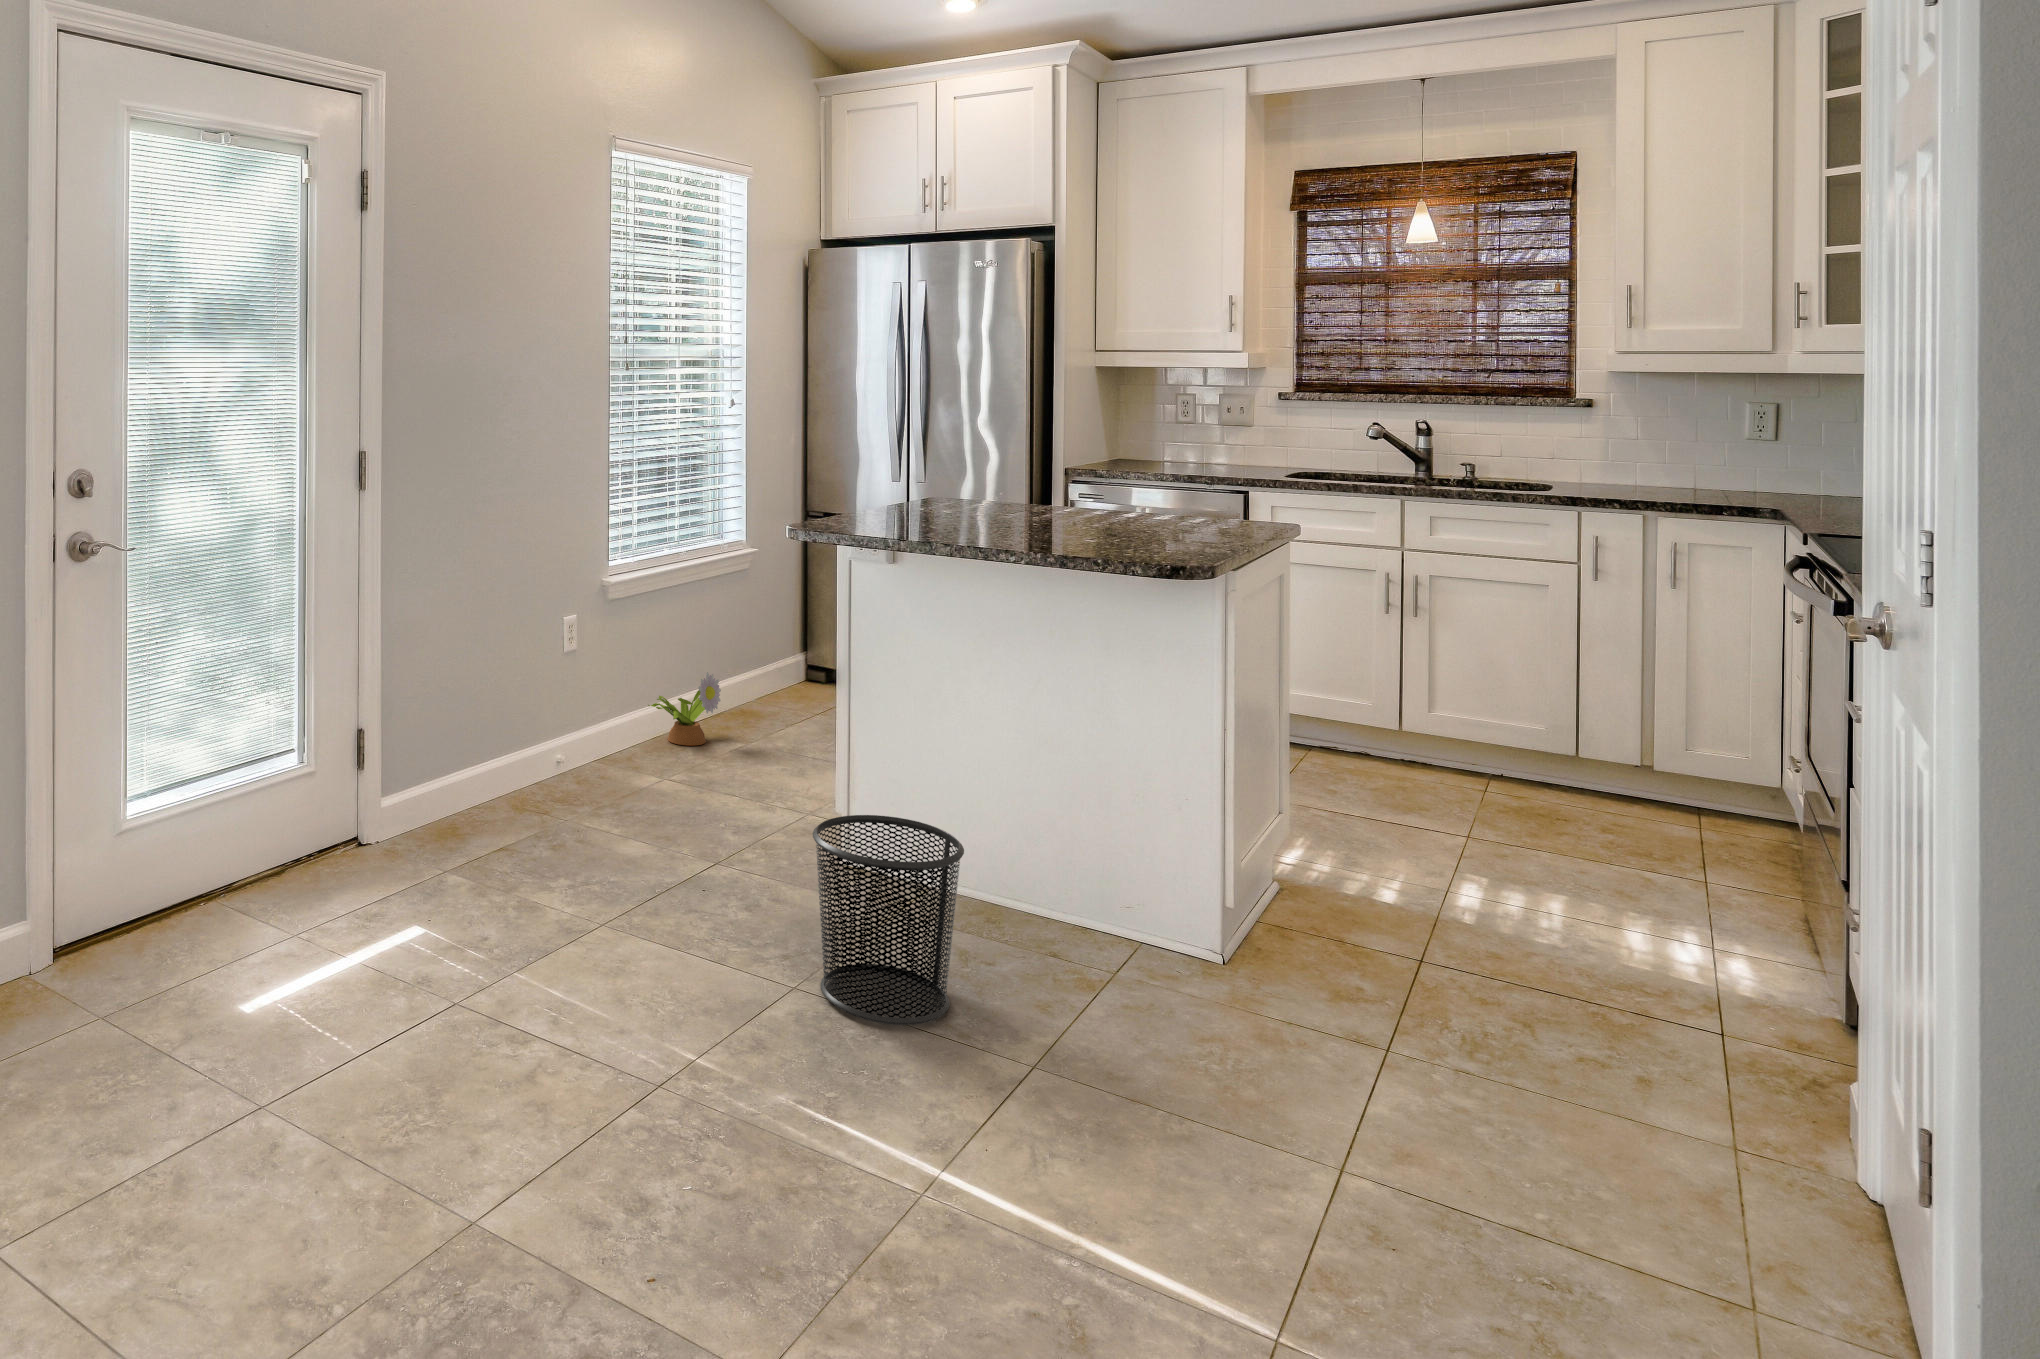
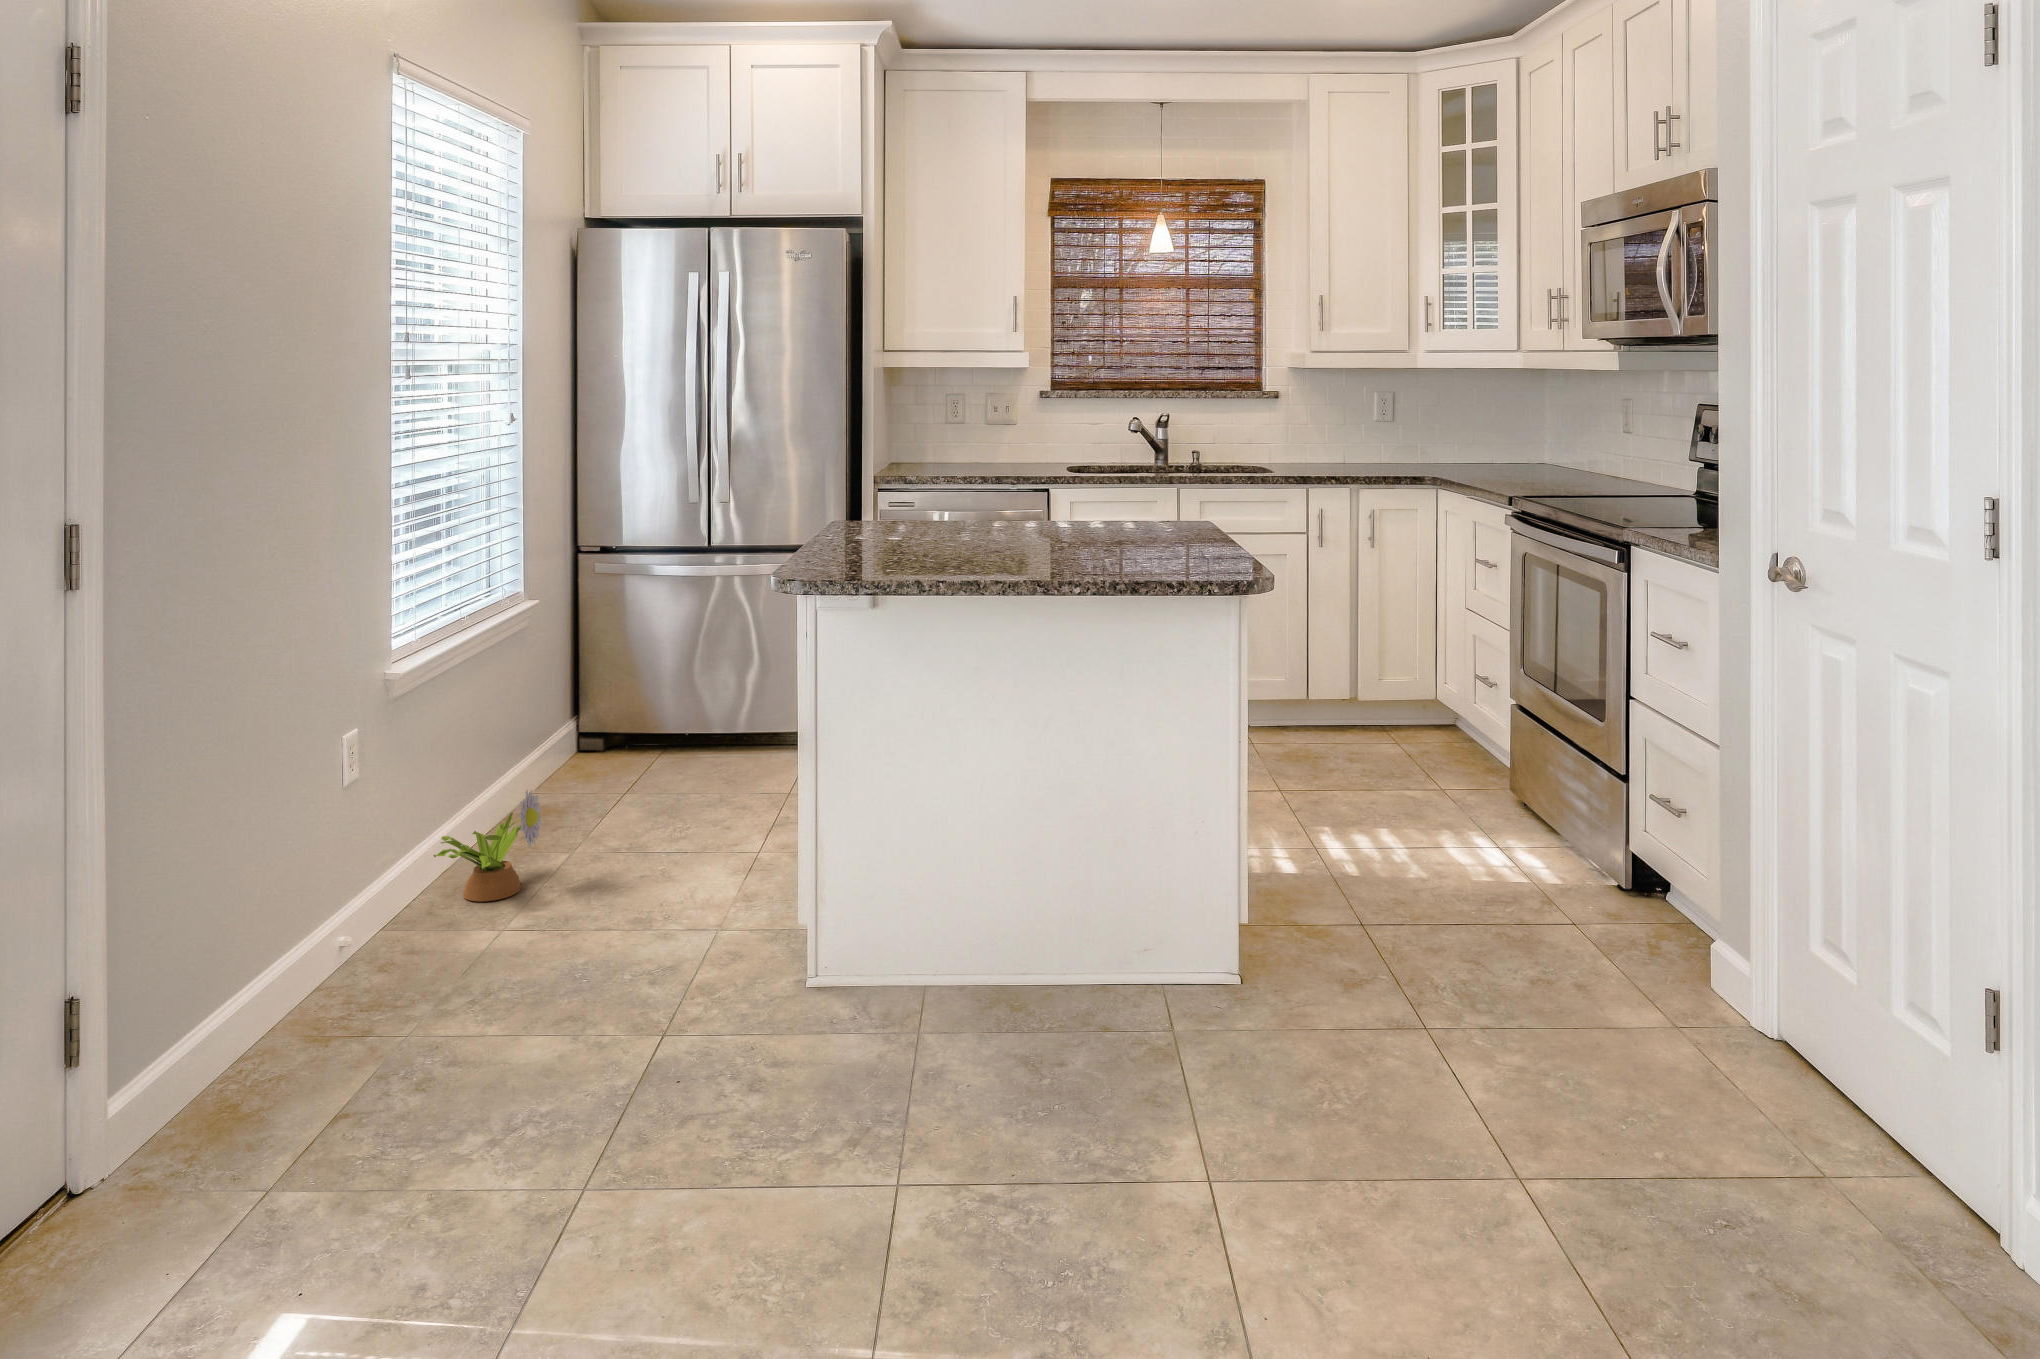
waste bin: present [812,815,964,1025] -> none [970,970,1173,1295]

